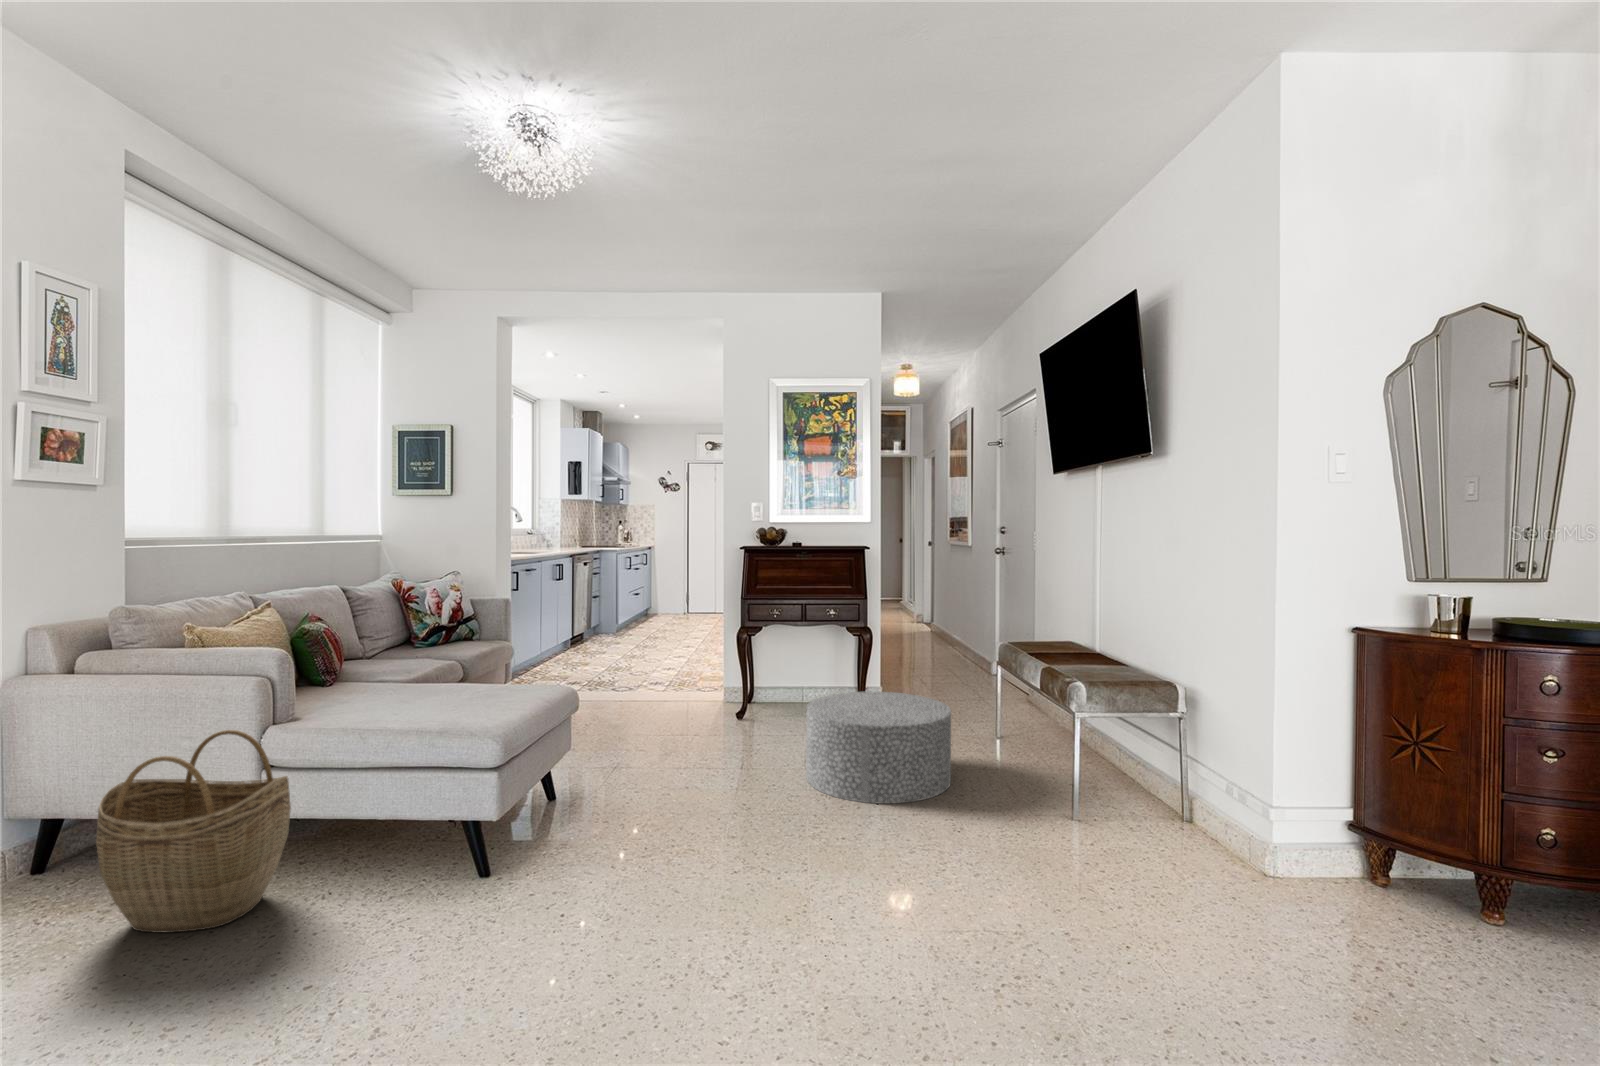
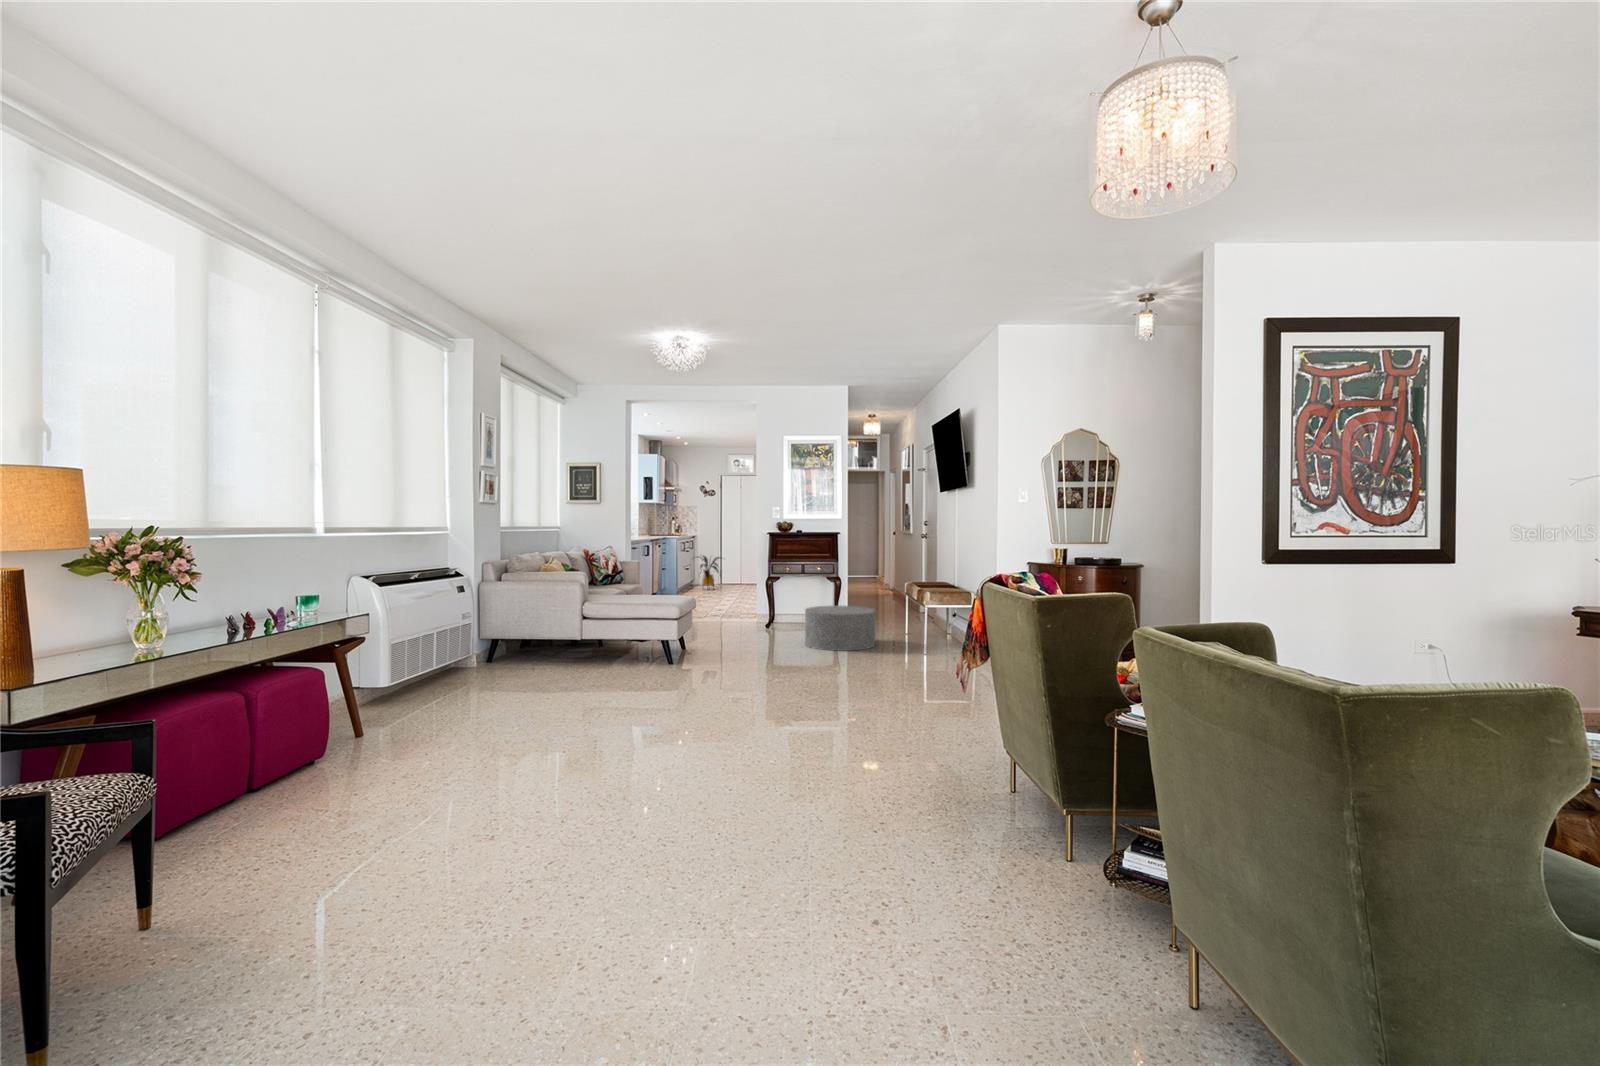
house plant: none [638,574,695,627] -> present [700,556,719,586]
woven basket: present [96,730,291,933] -> none [537,602,599,674]

